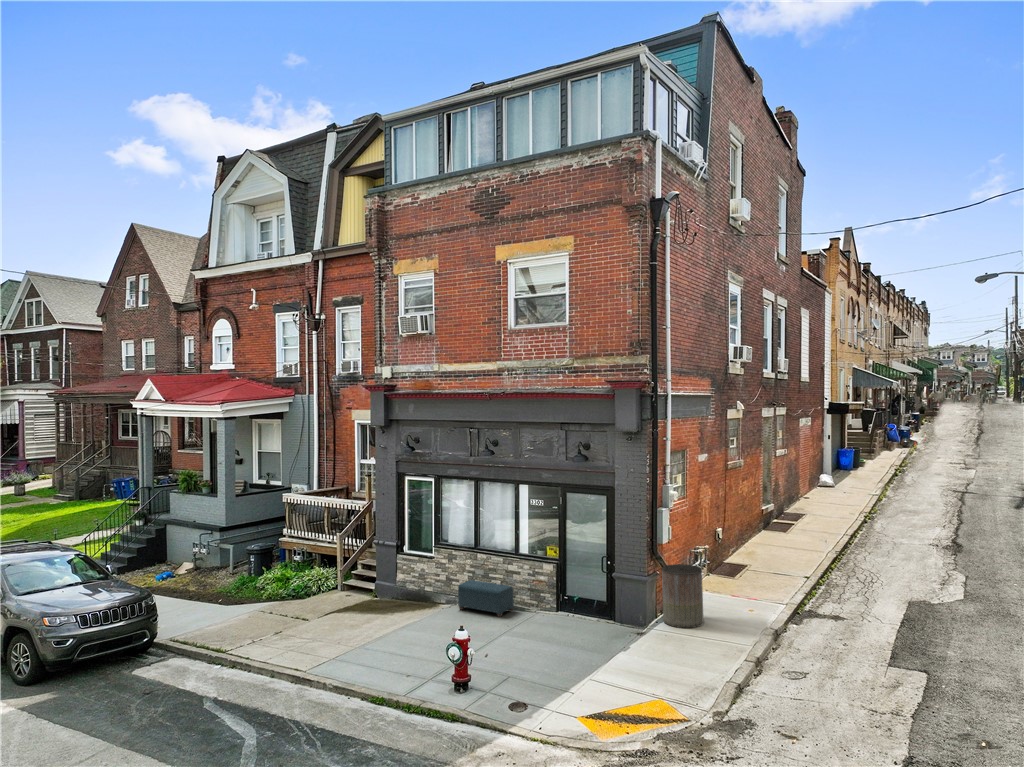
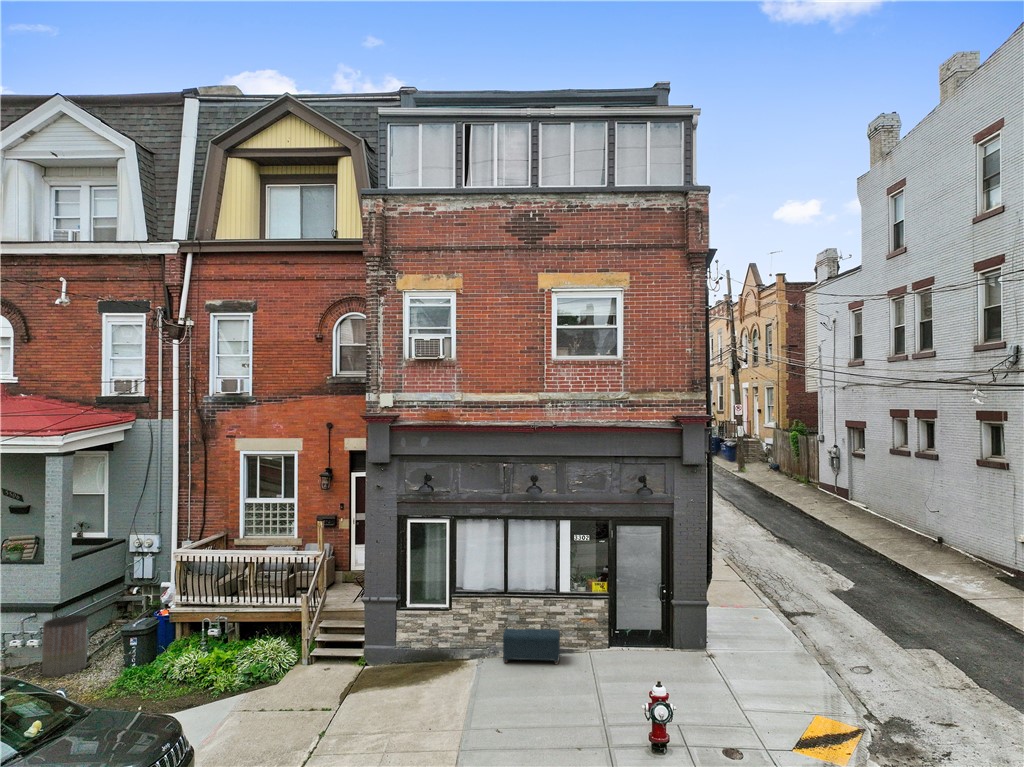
trash can: present [662,564,703,628] -> present [42,615,87,677]

